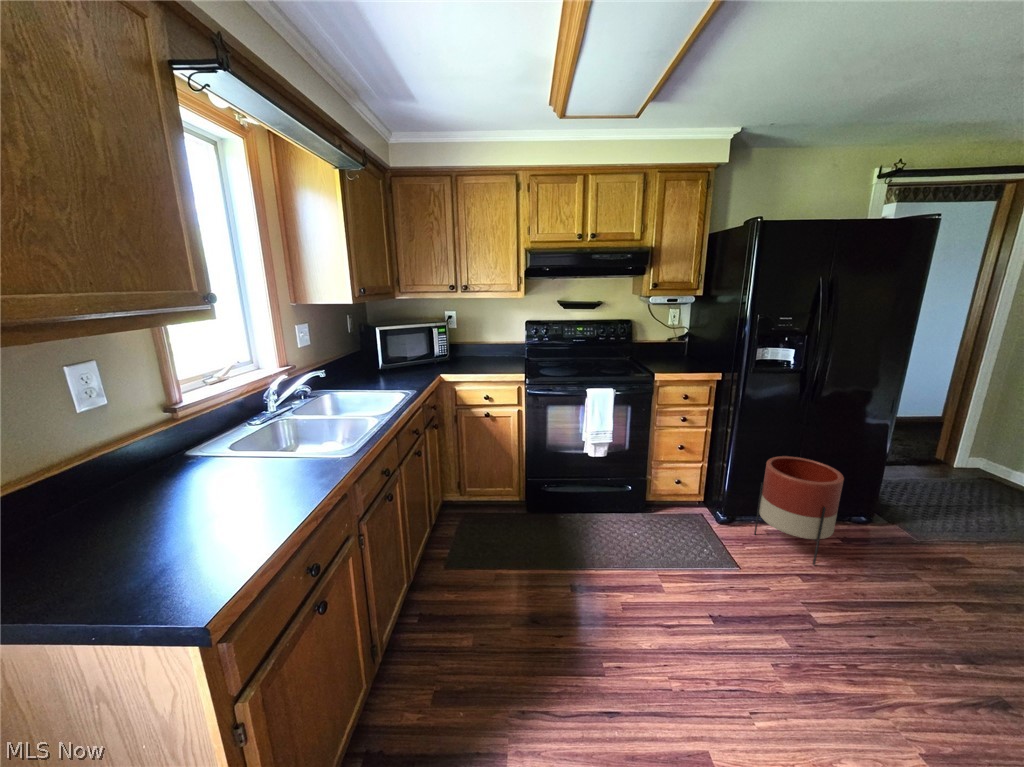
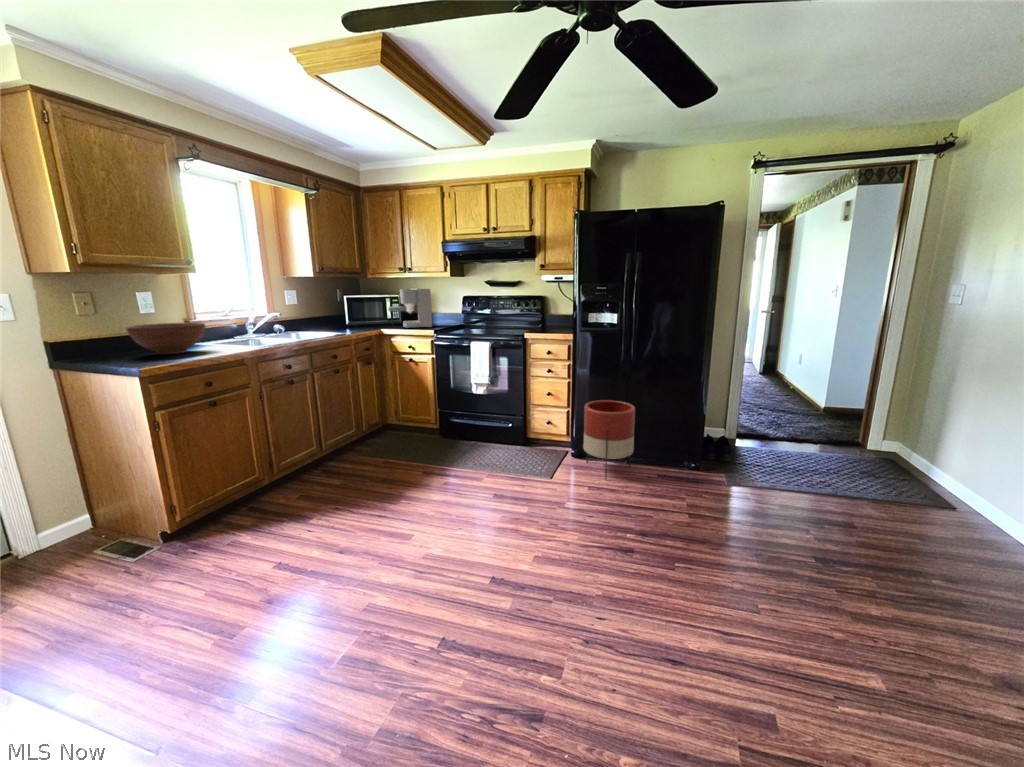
coffee maker: none [446,313,504,370] -> present [388,289,432,328]
fruit bowl: none [54,428,256,531] -> present [126,322,205,355]

